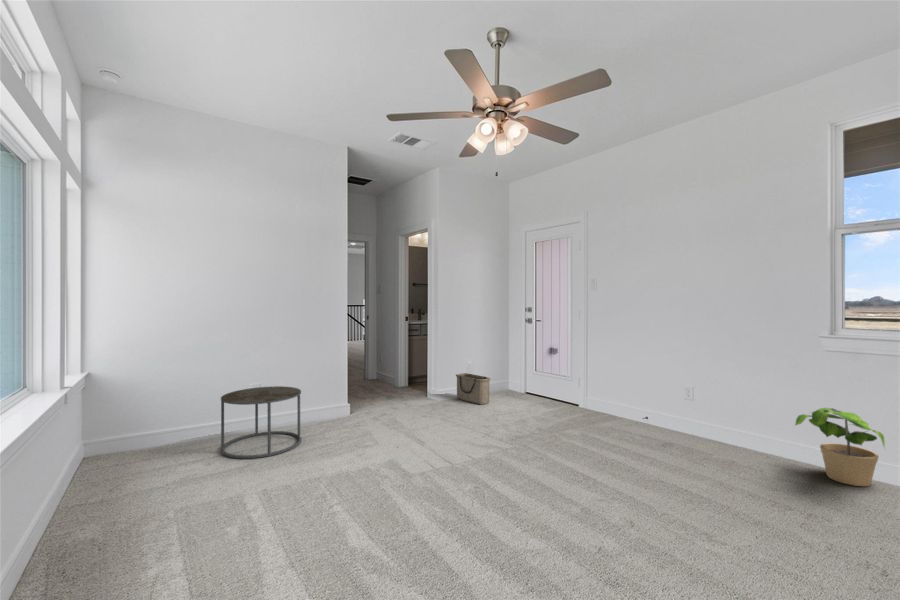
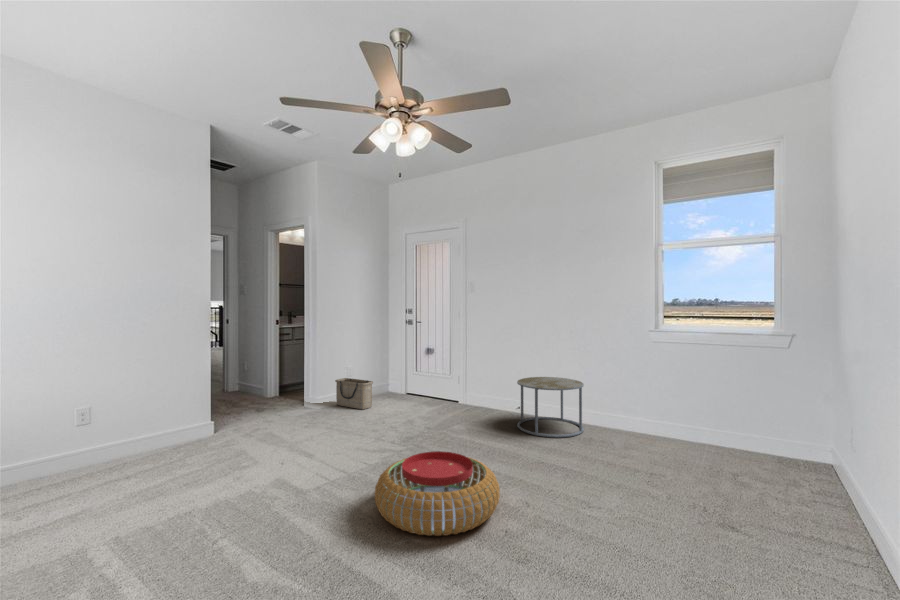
side table: present [221,386,301,459] -> present [517,377,584,438]
potted plant: present [795,408,885,486] -> none [636,388,696,449]
pouf: none [472,455,603,545] -> present [375,451,500,536]

